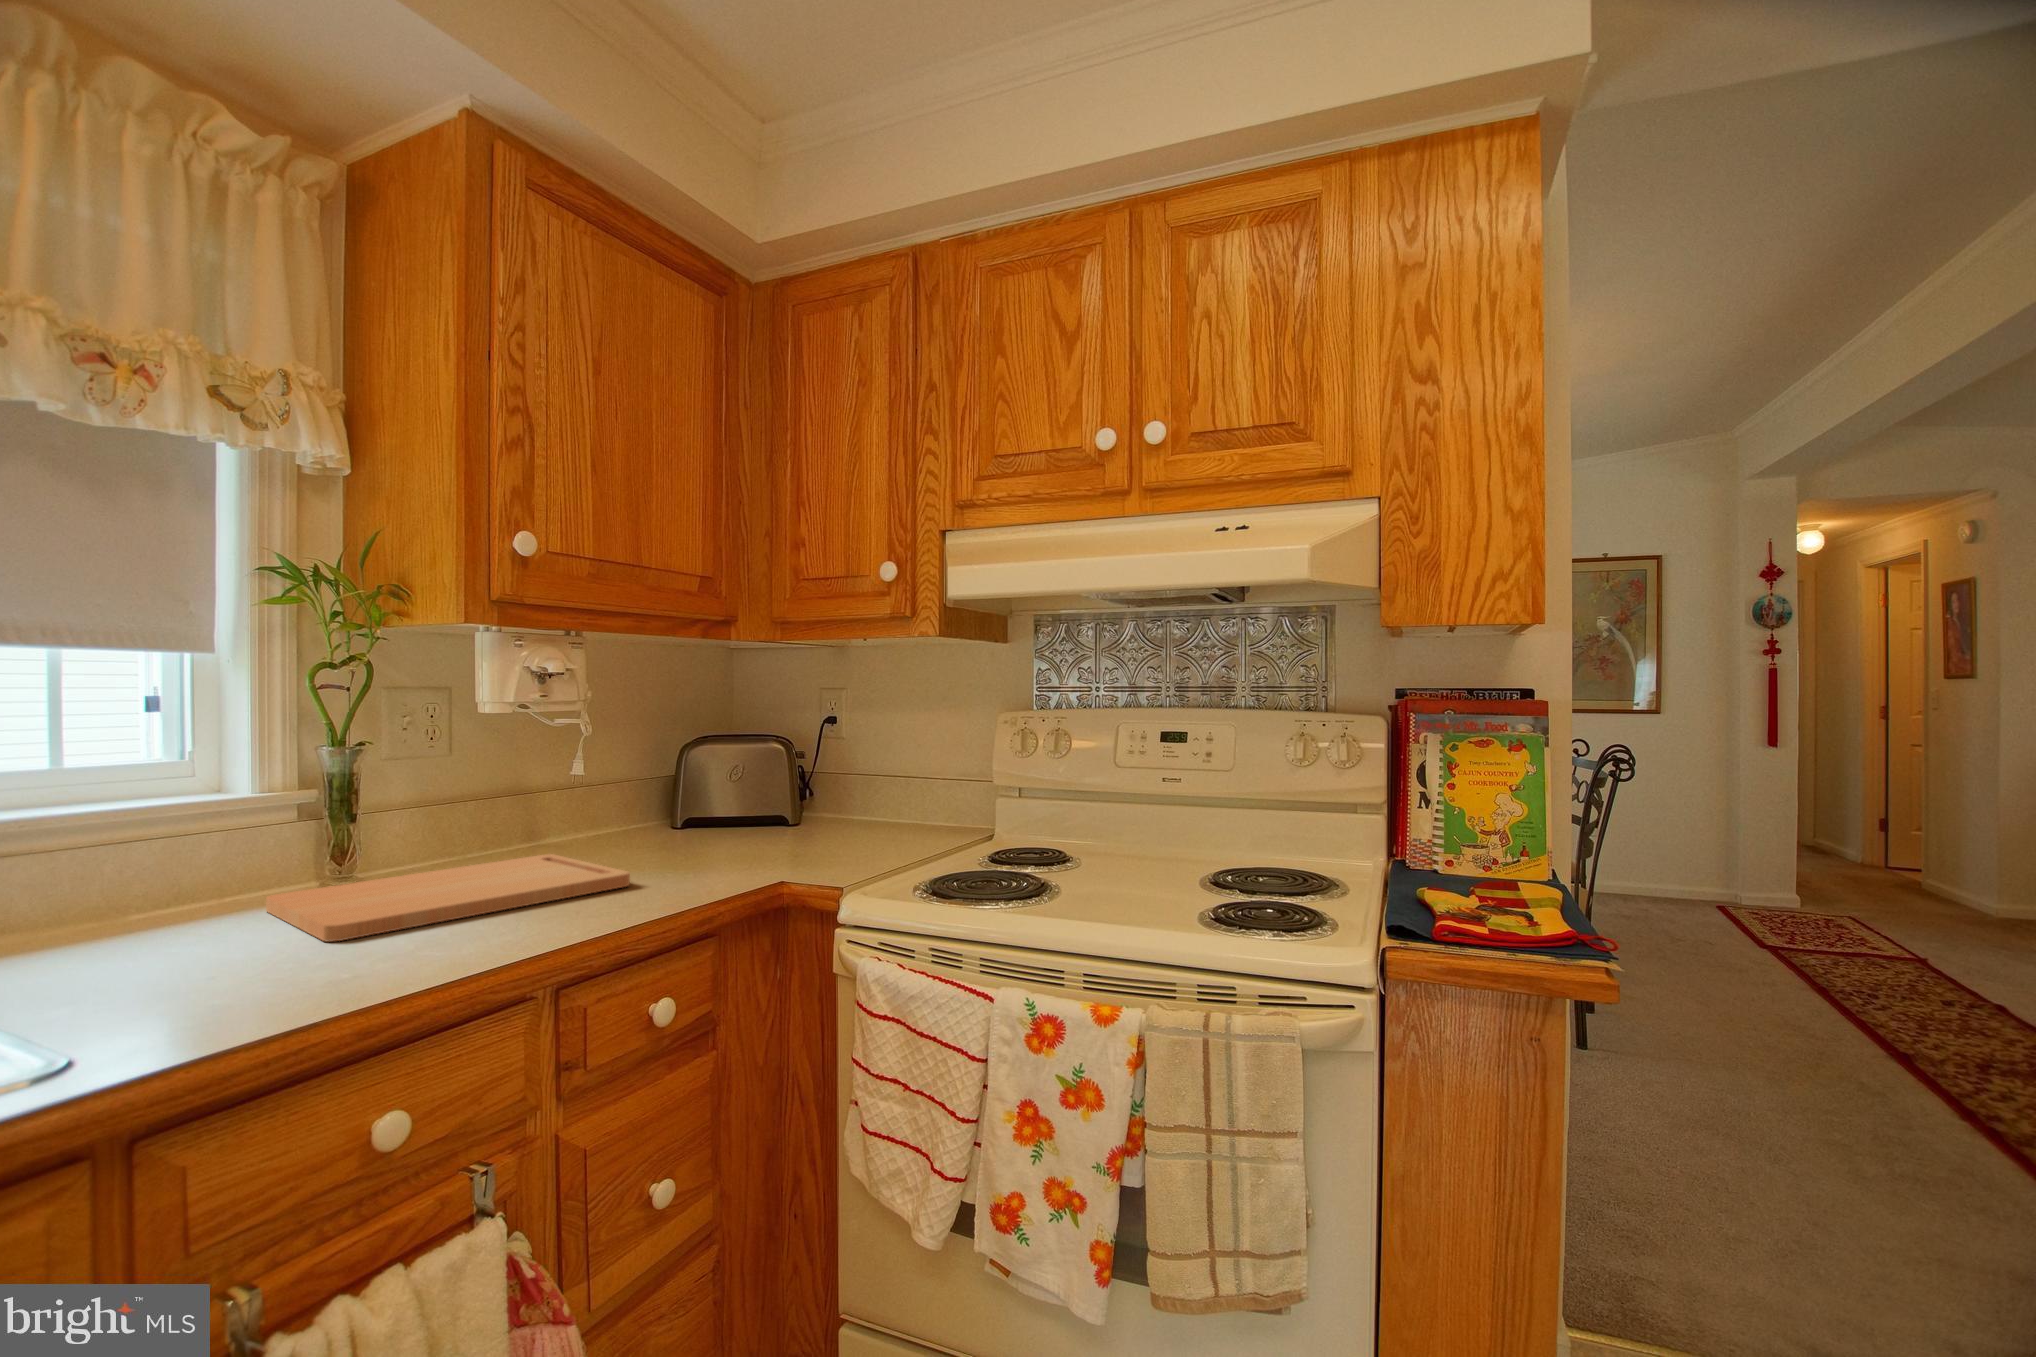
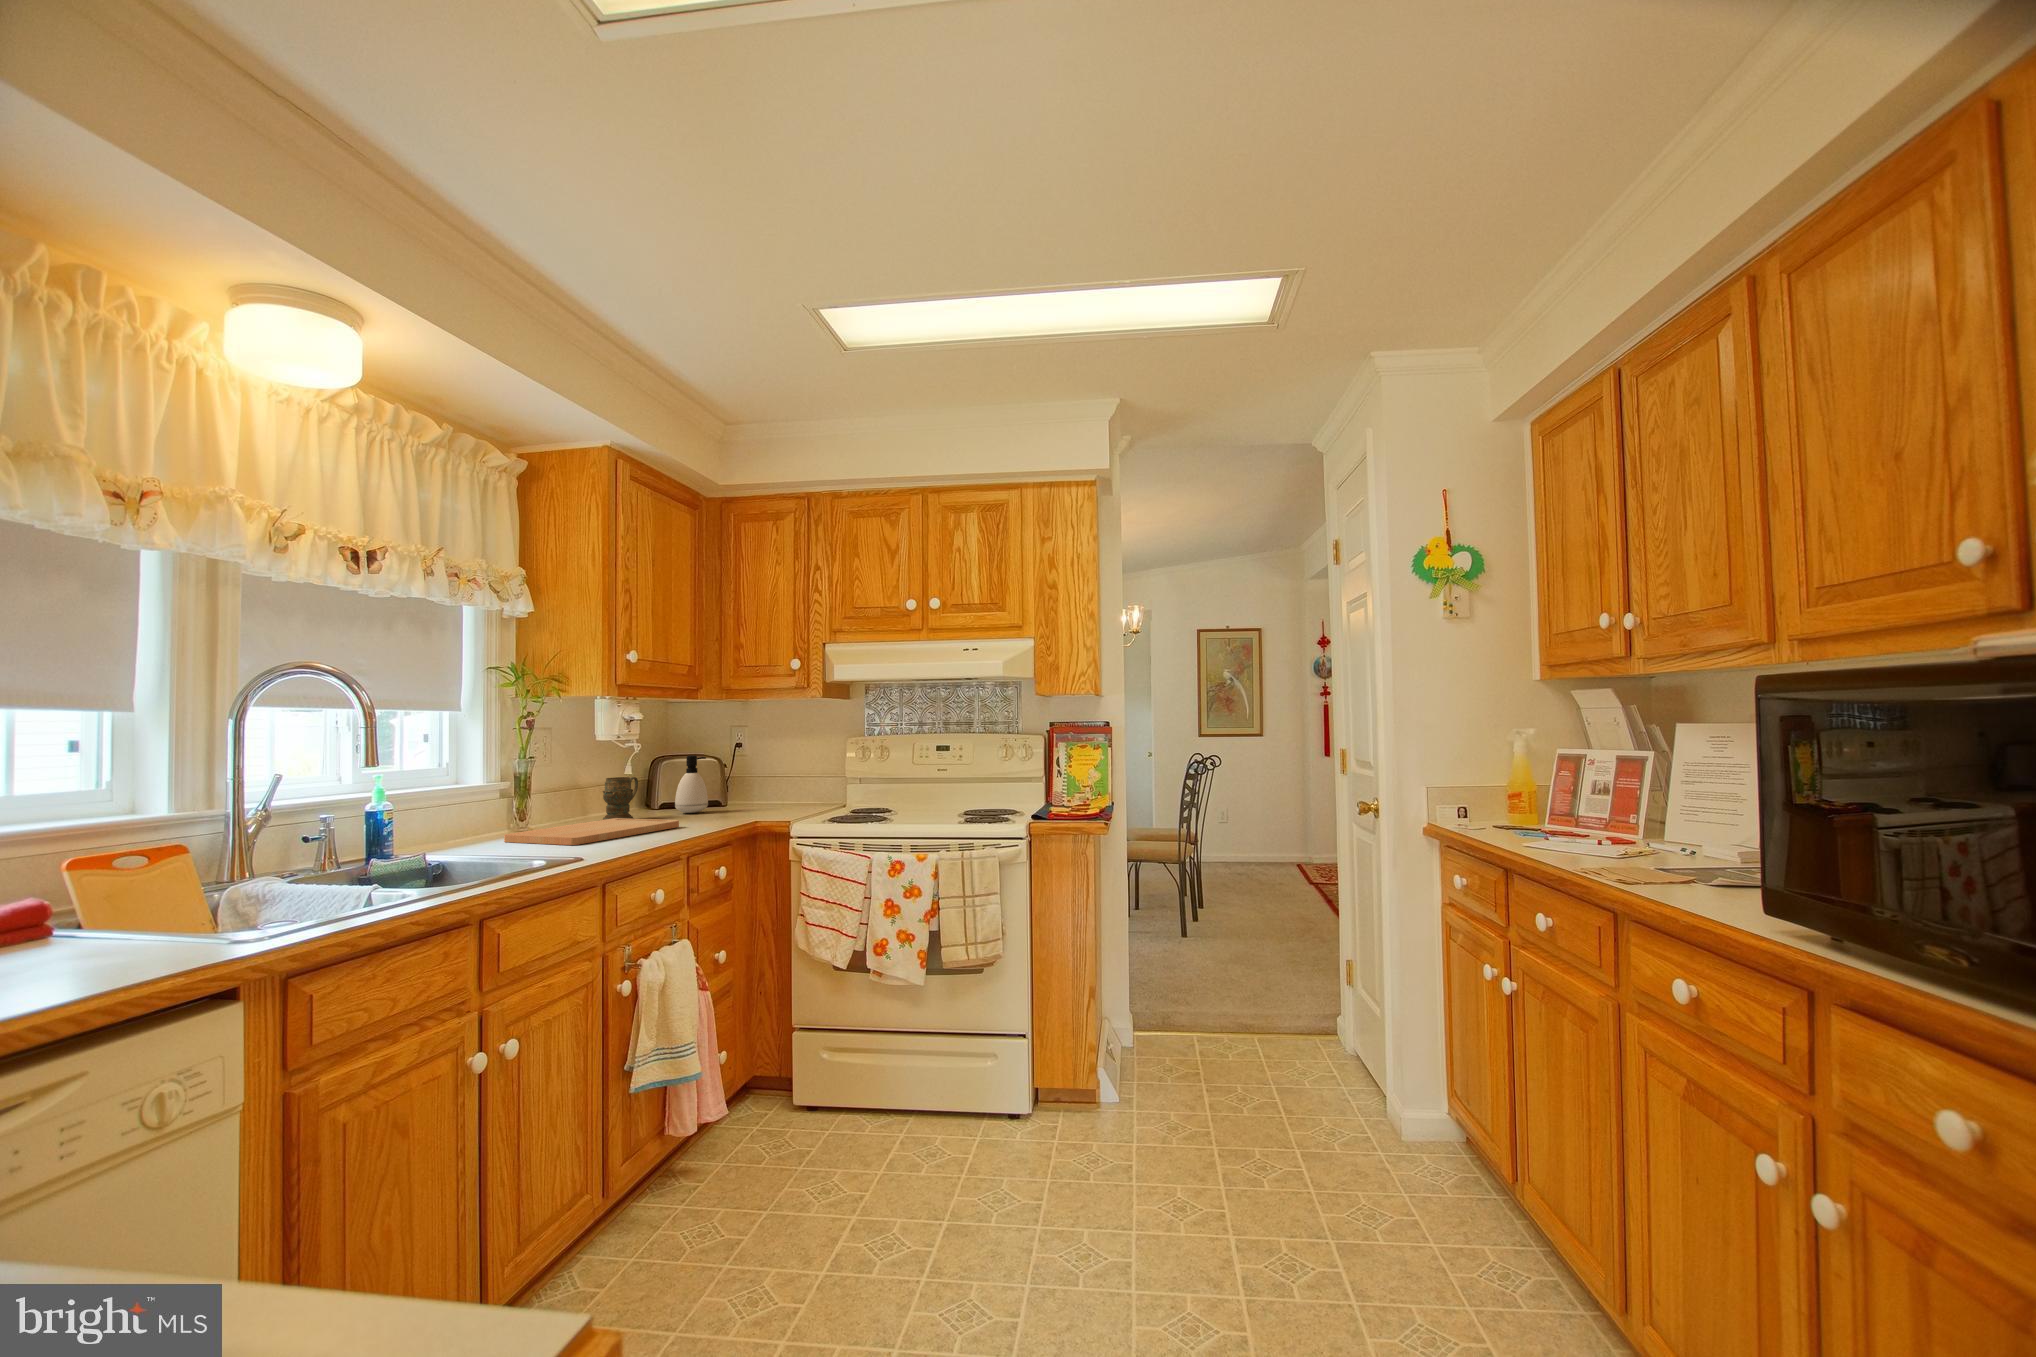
soap dispenser: none [694,738,750,839] -> present [675,755,708,813]
mug: none [552,774,625,856] -> present [603,777,638,820]

